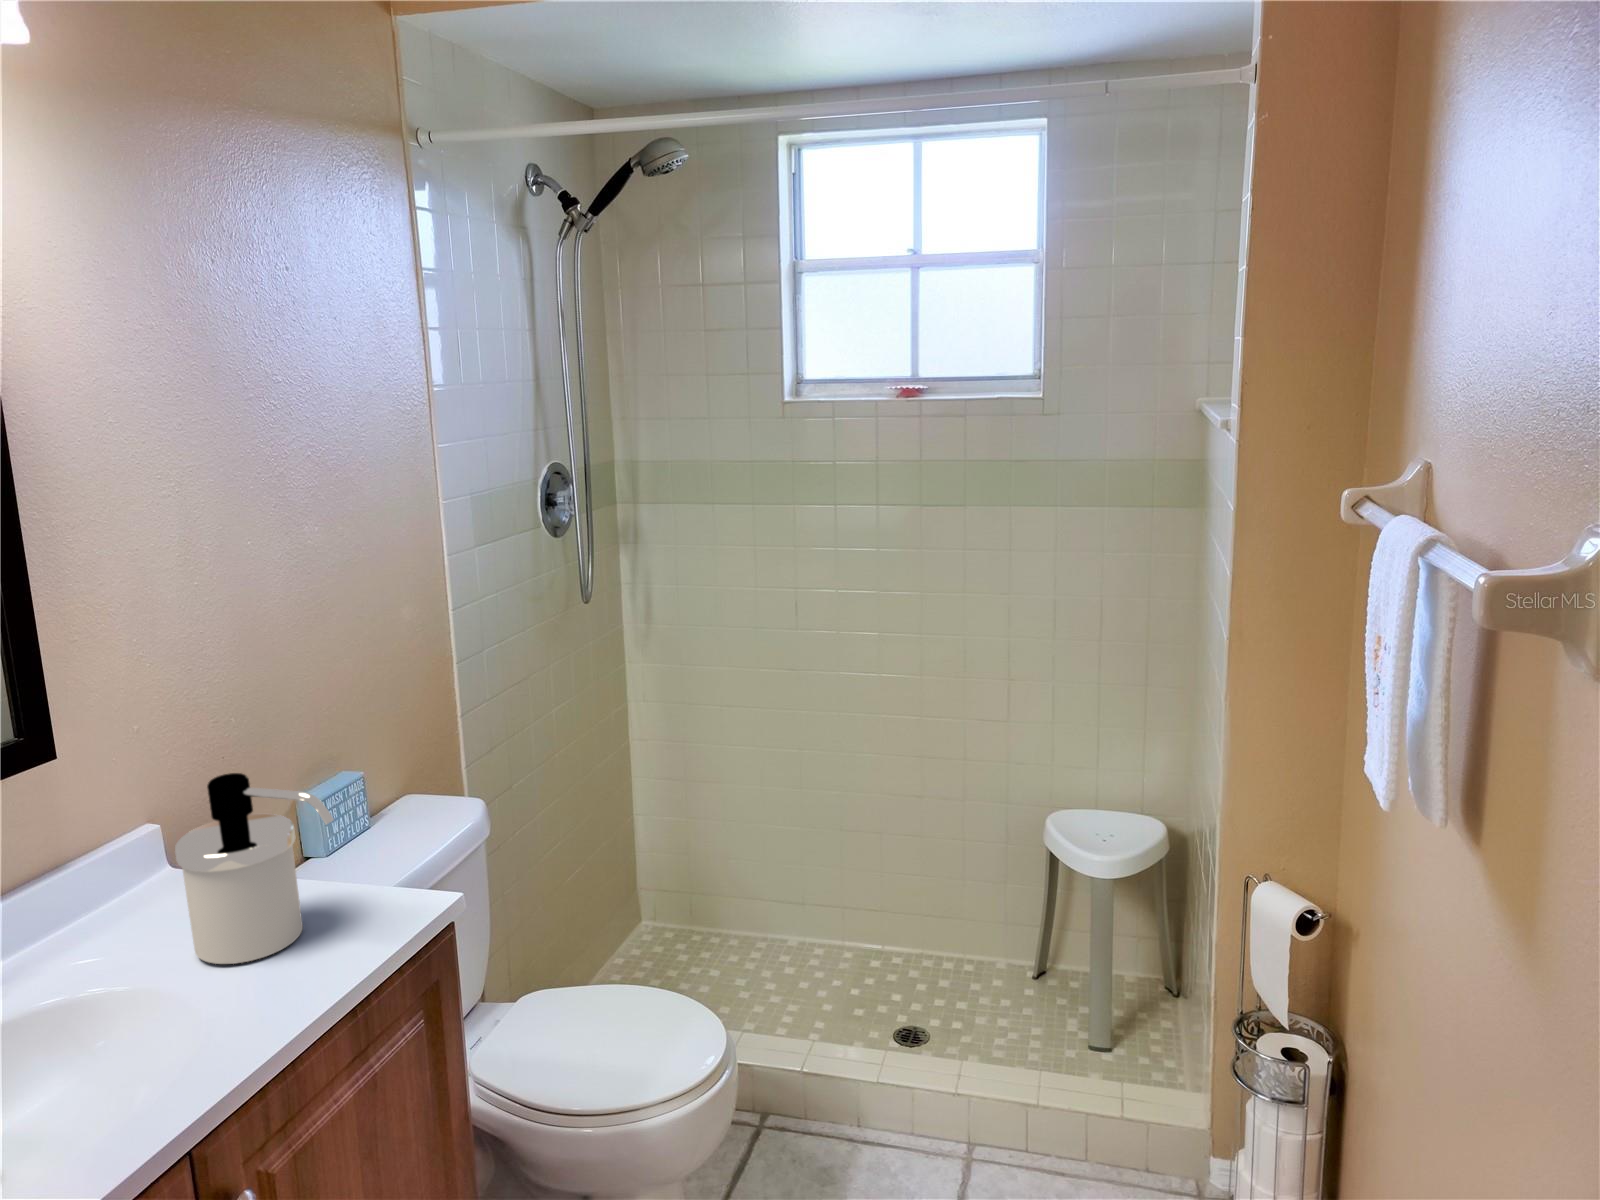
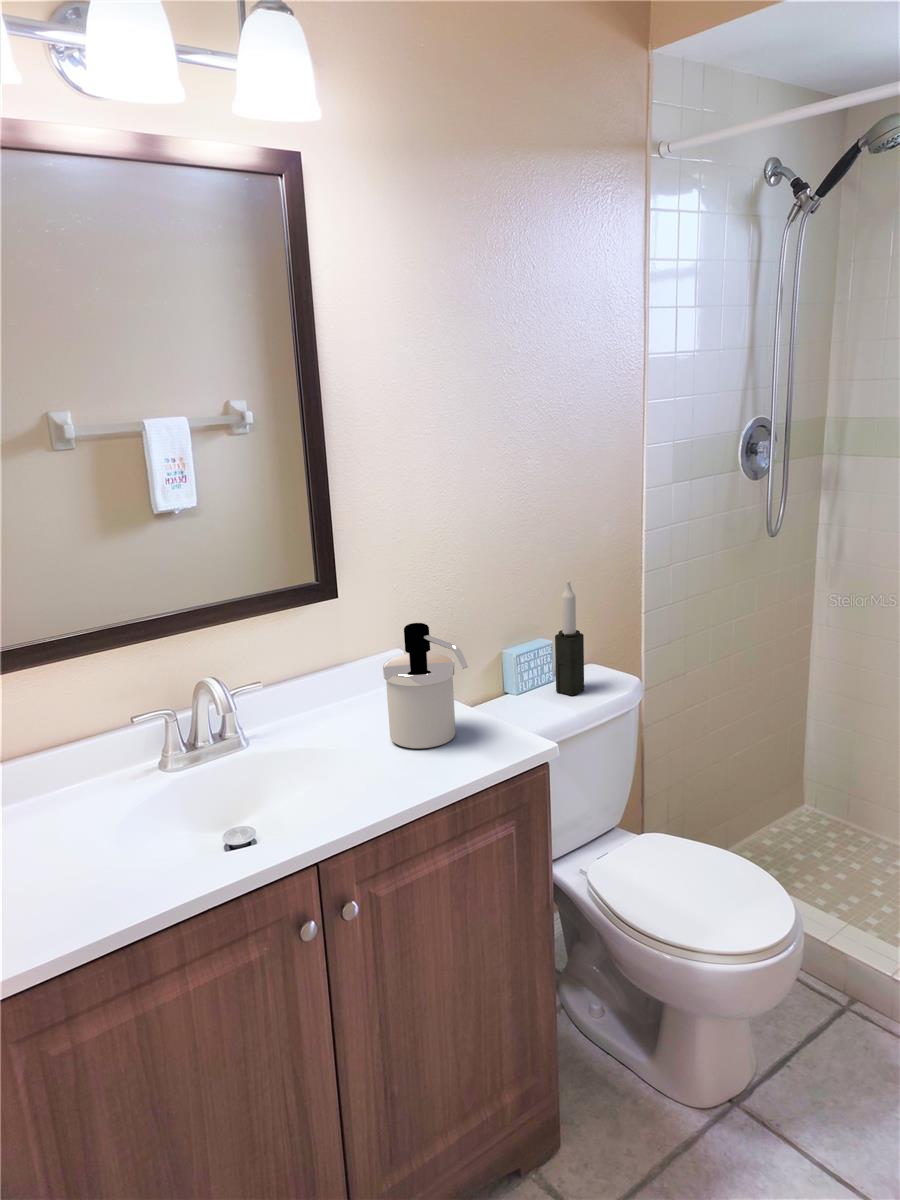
candle: none [375,685,422,839] -> present [555,580,584,695]

